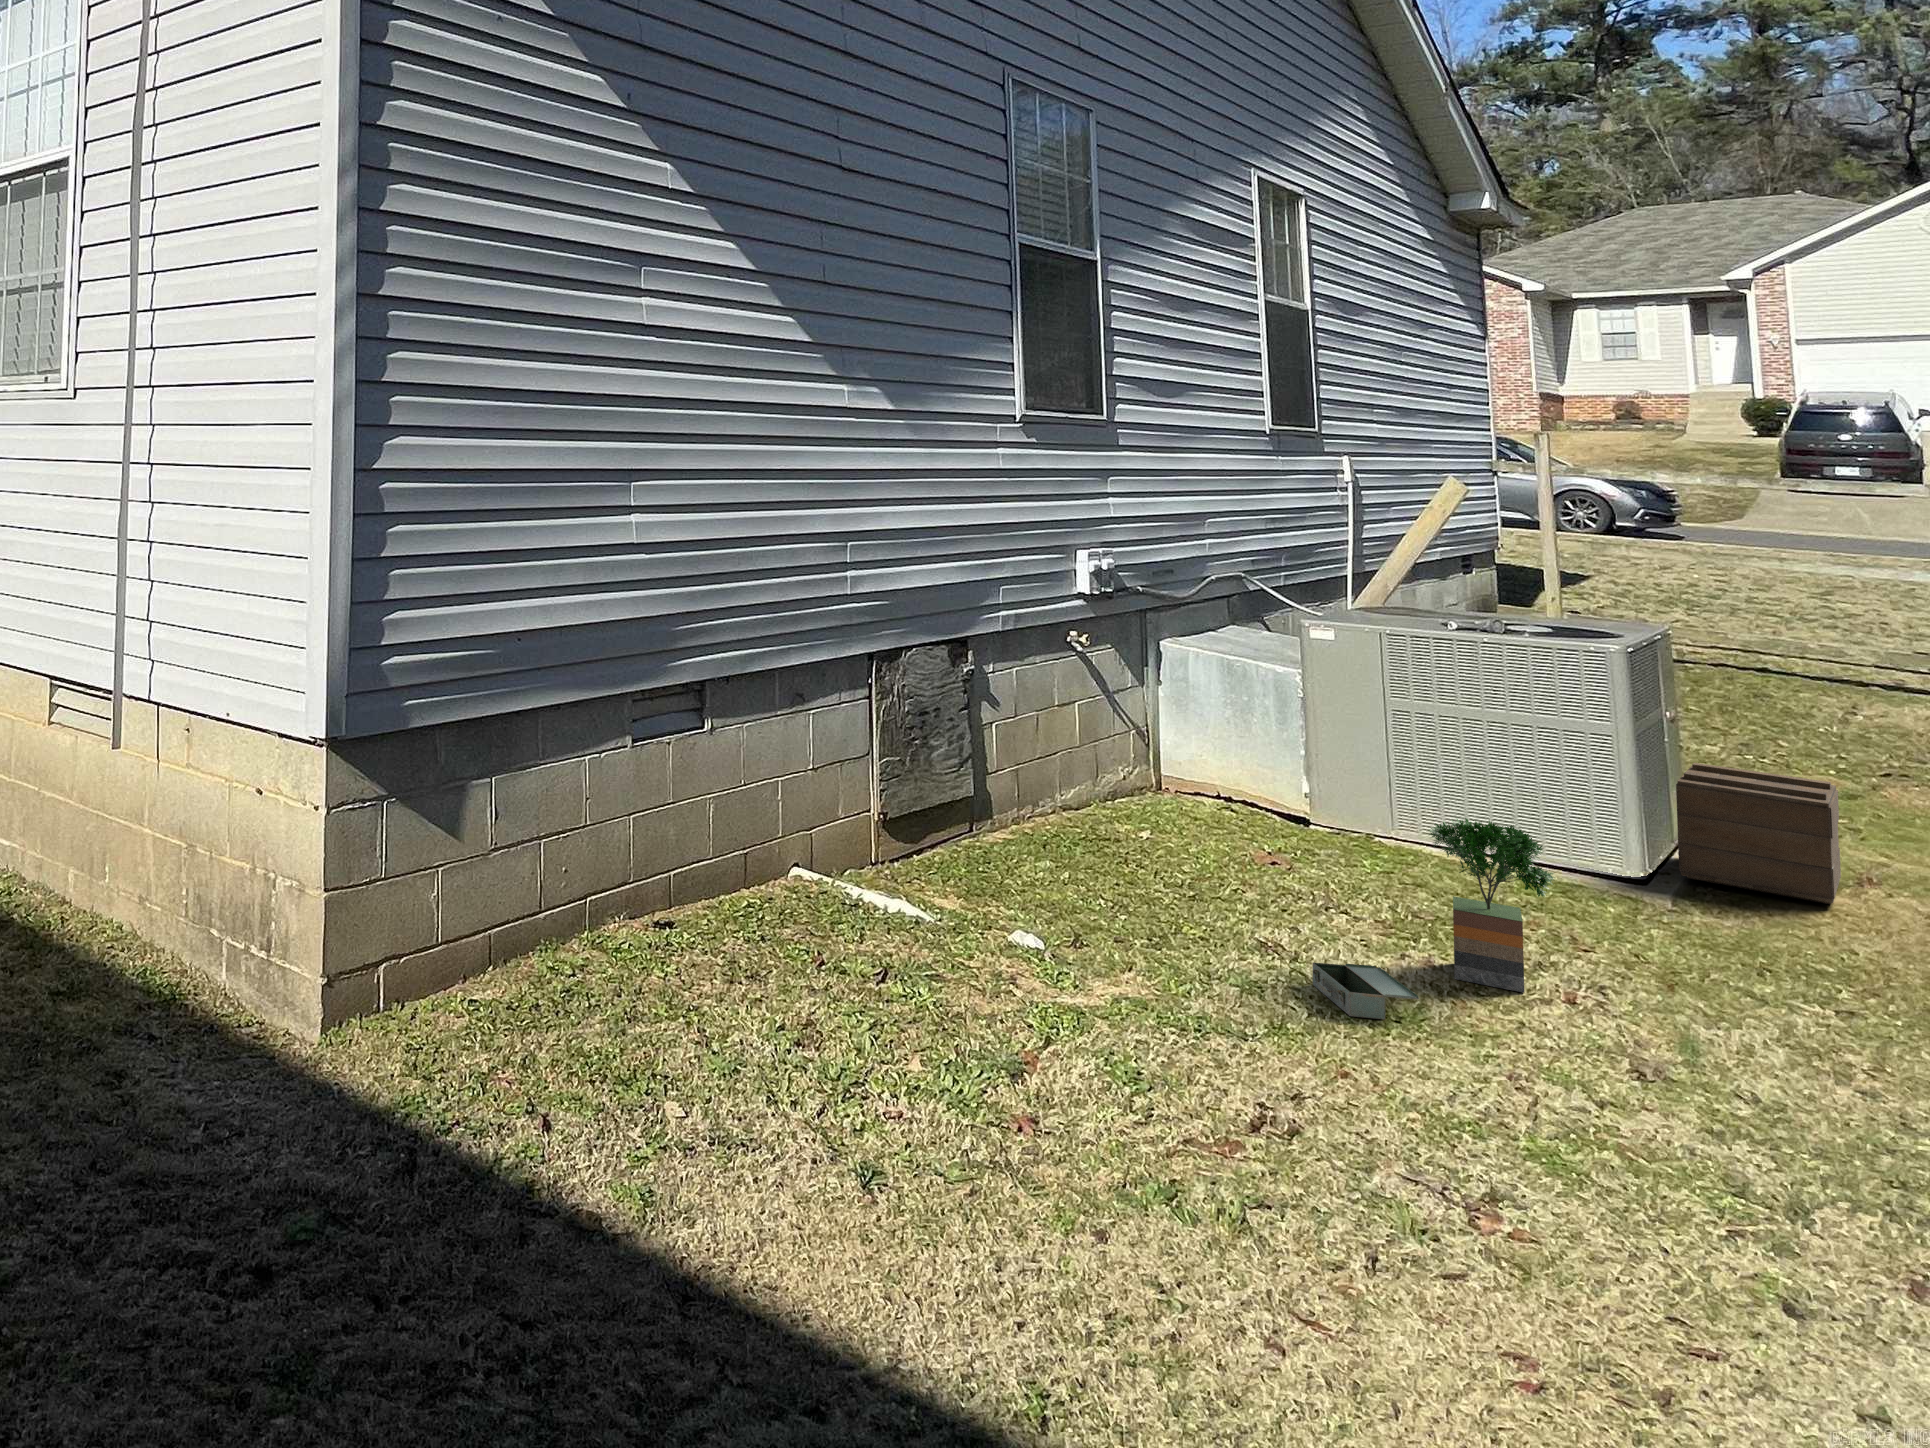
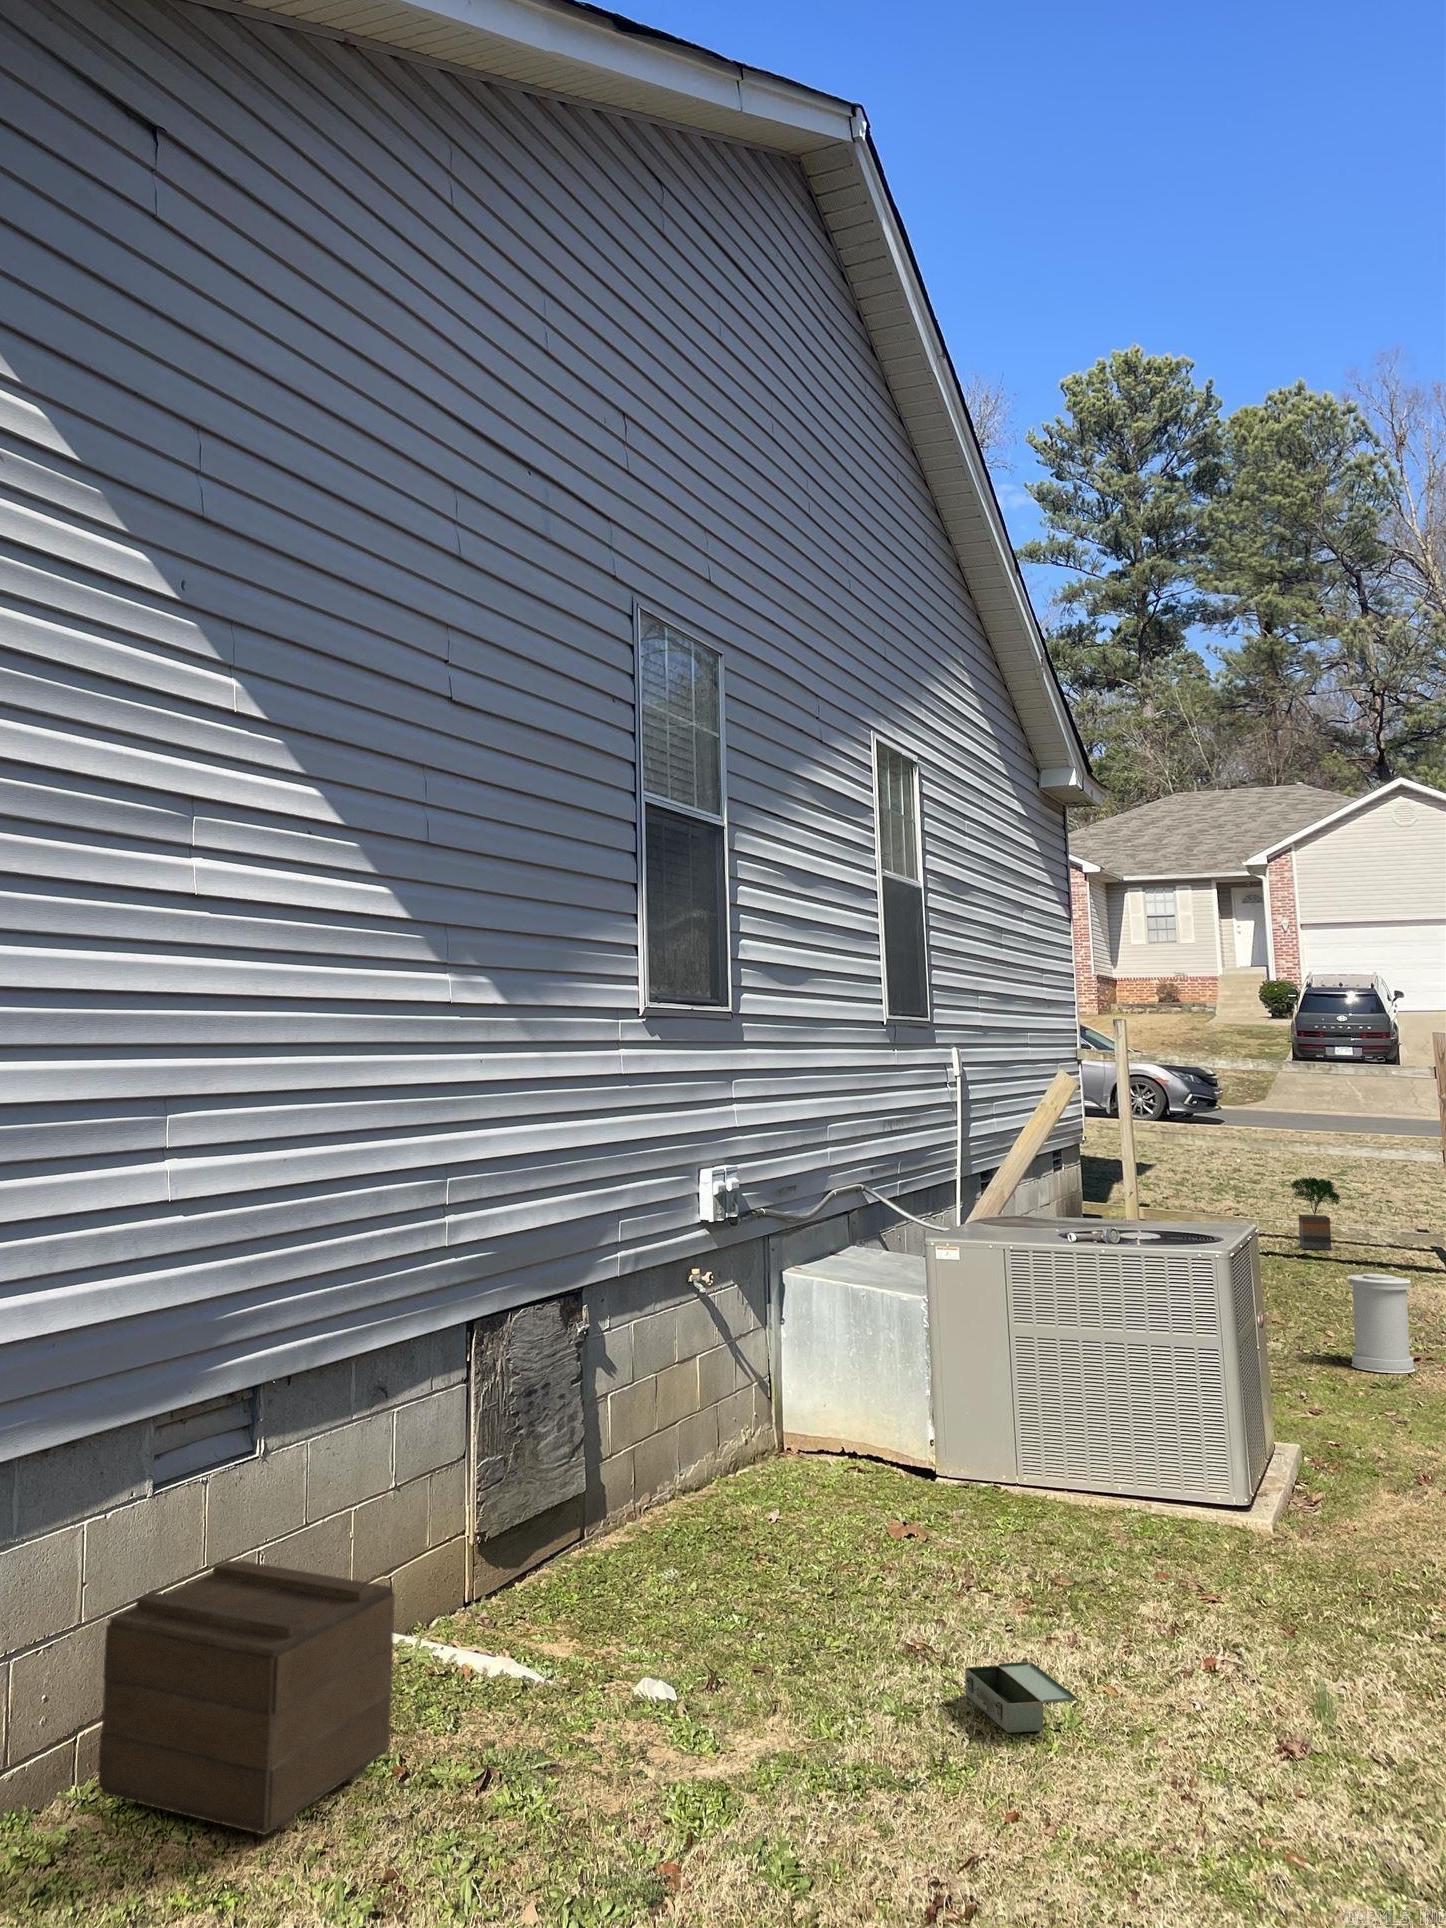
trash can: none [1789,687,1873,787] -> present [1348,1274,1415,1373]
wooden crate: present [1676,763,1841,904] -> present [98,1560,395,1835]
potted tree: present [1429,818,1554,993] -> present [1290,1177,1340,1250]

